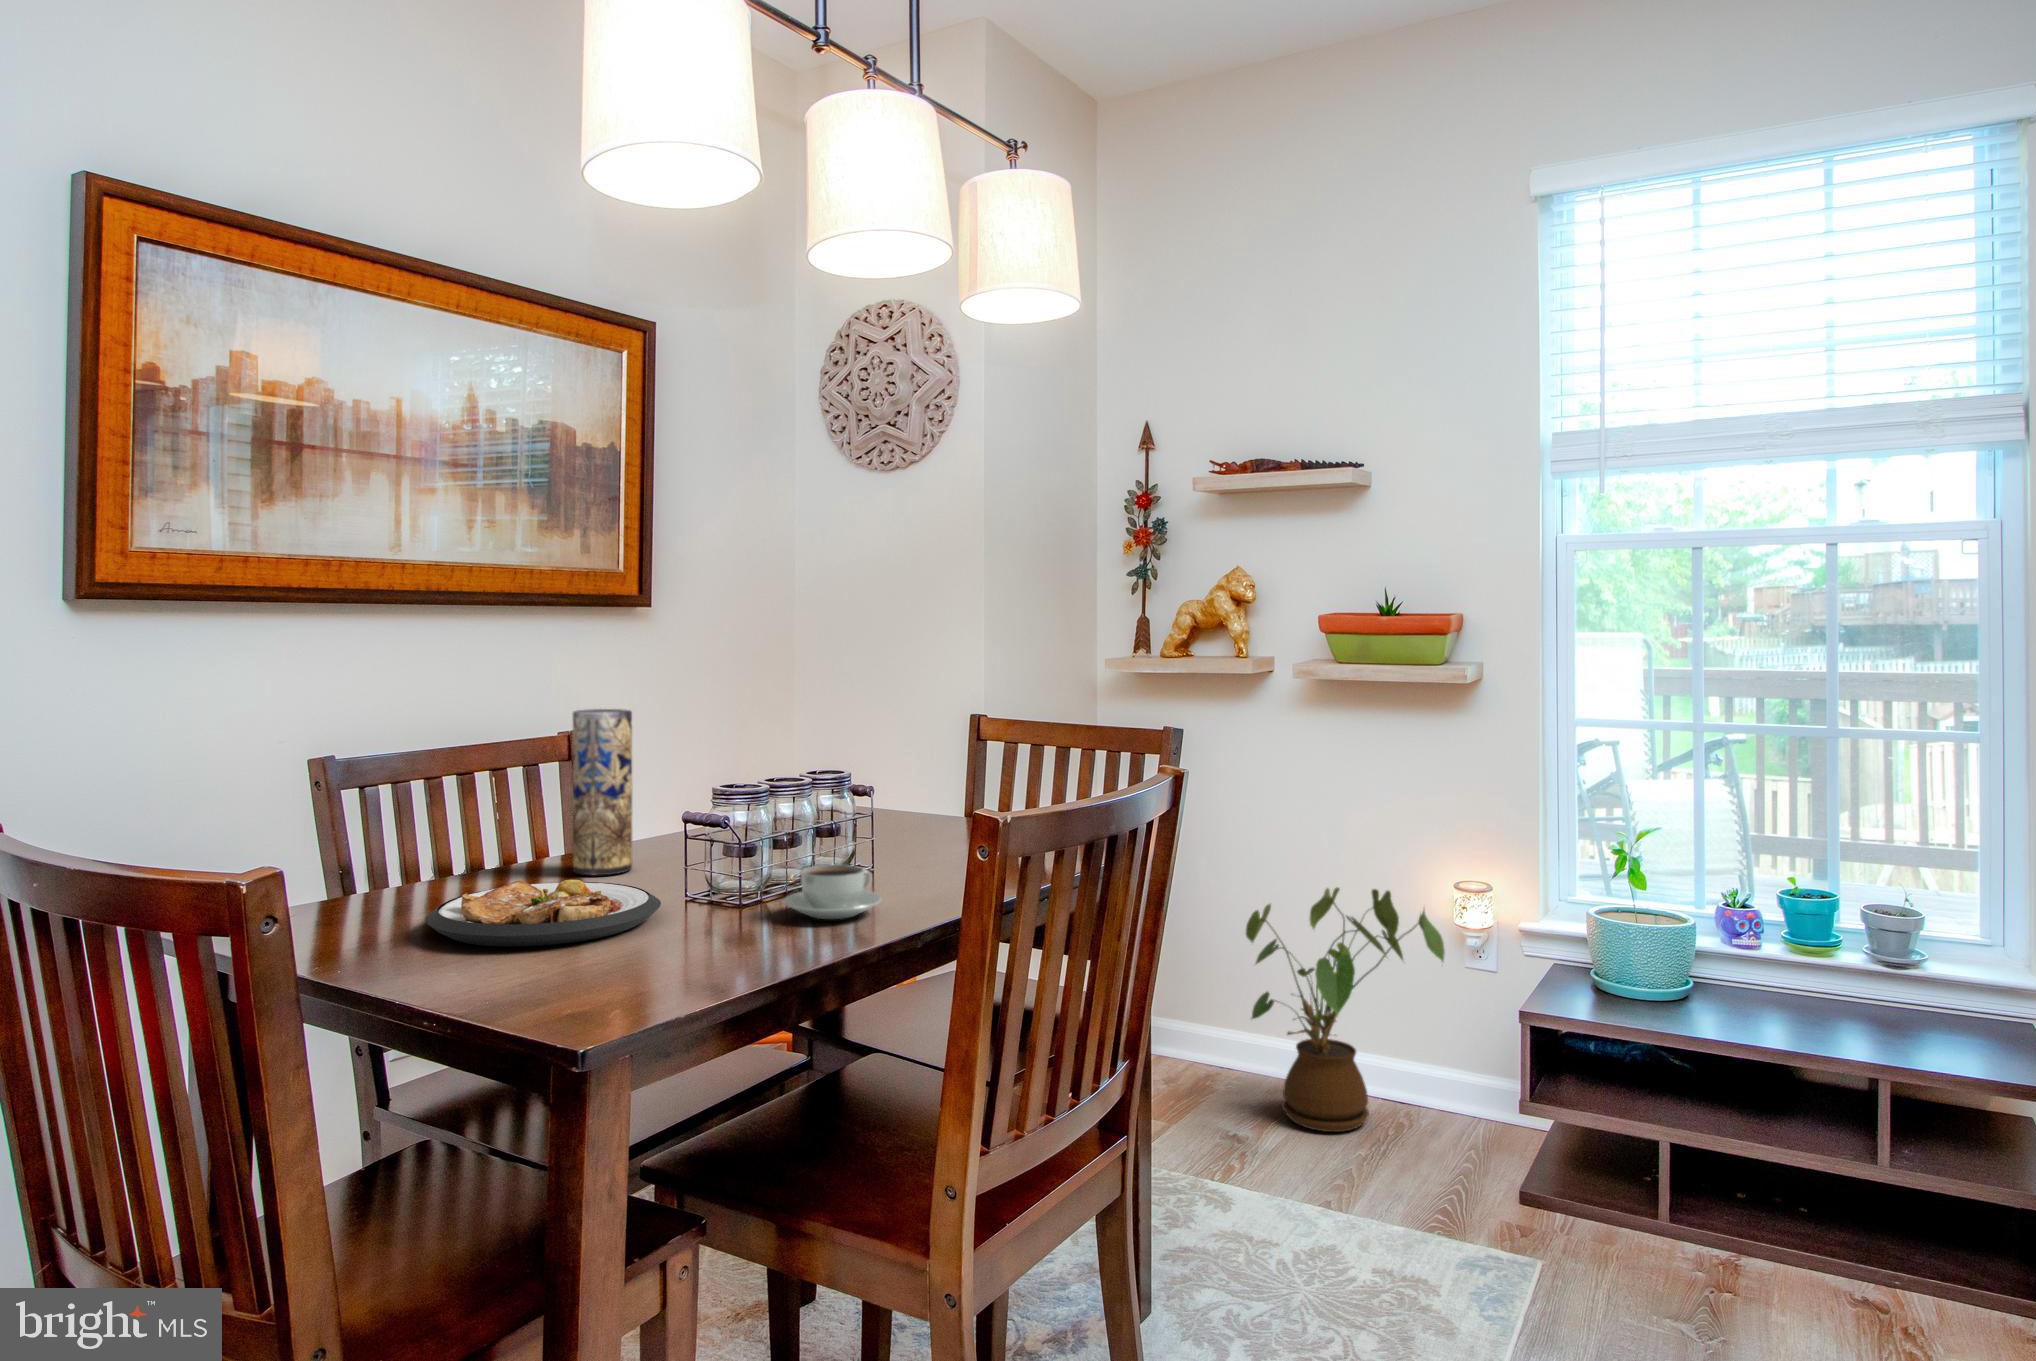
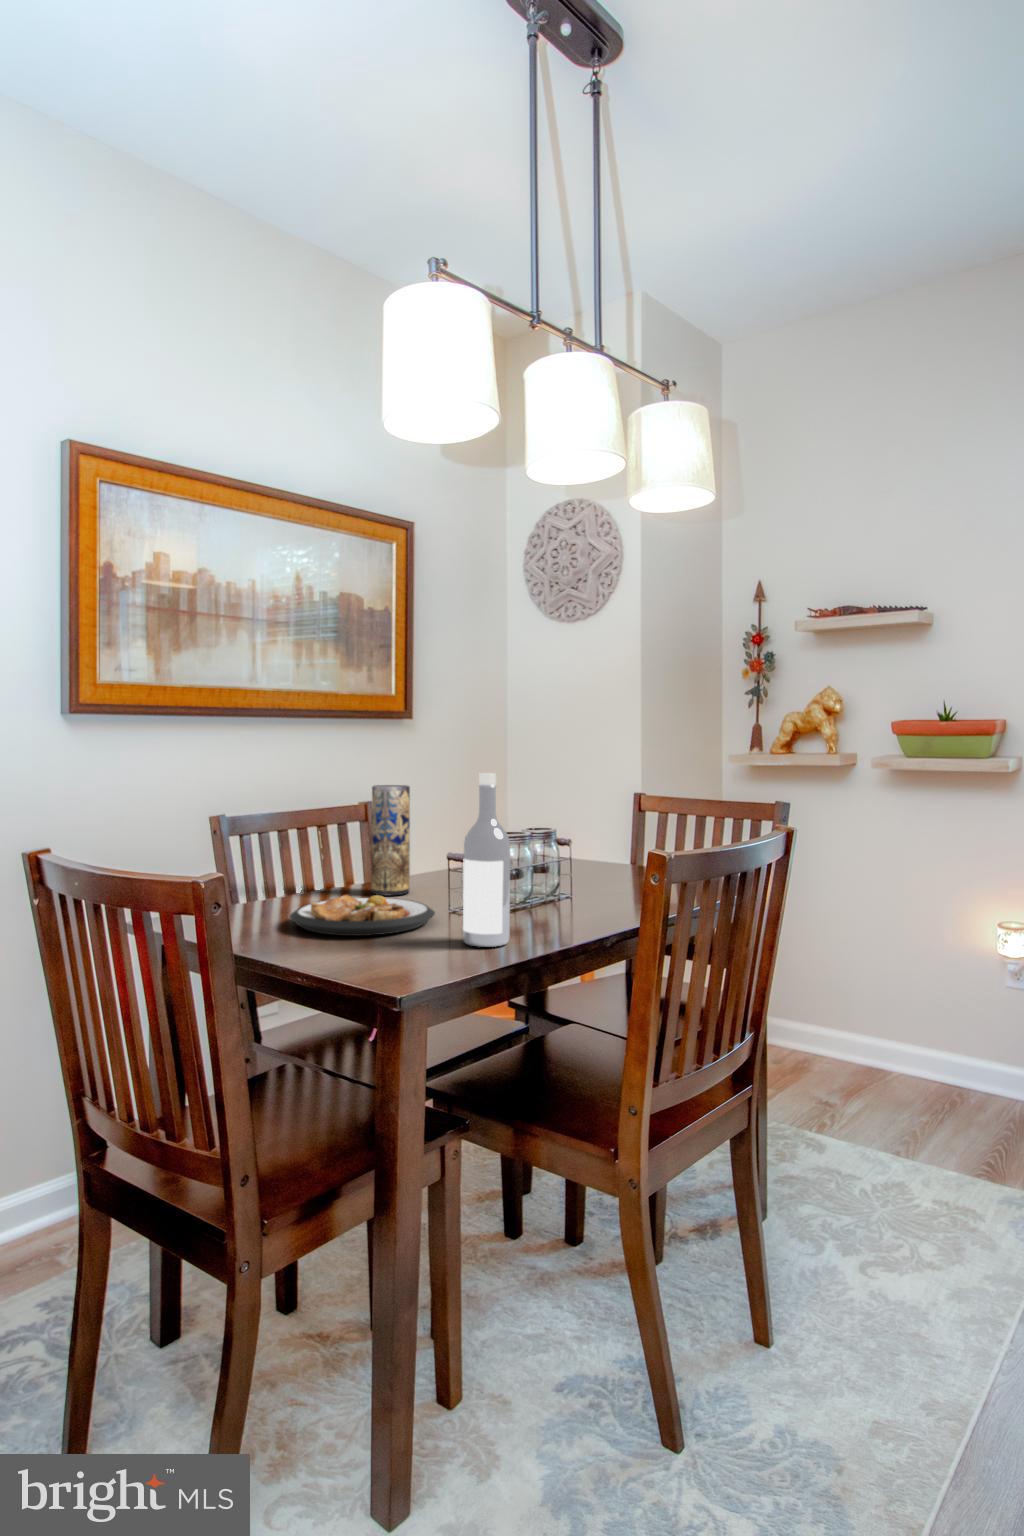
wine bottle: none [697,695,769,958] -> present [463,773,510,947]
coffee cup: present [783,865,882,919] -> none [515,890,582,926]
house plant: present [1246,888,1445,1132] -> none [836,925,993,1108]

